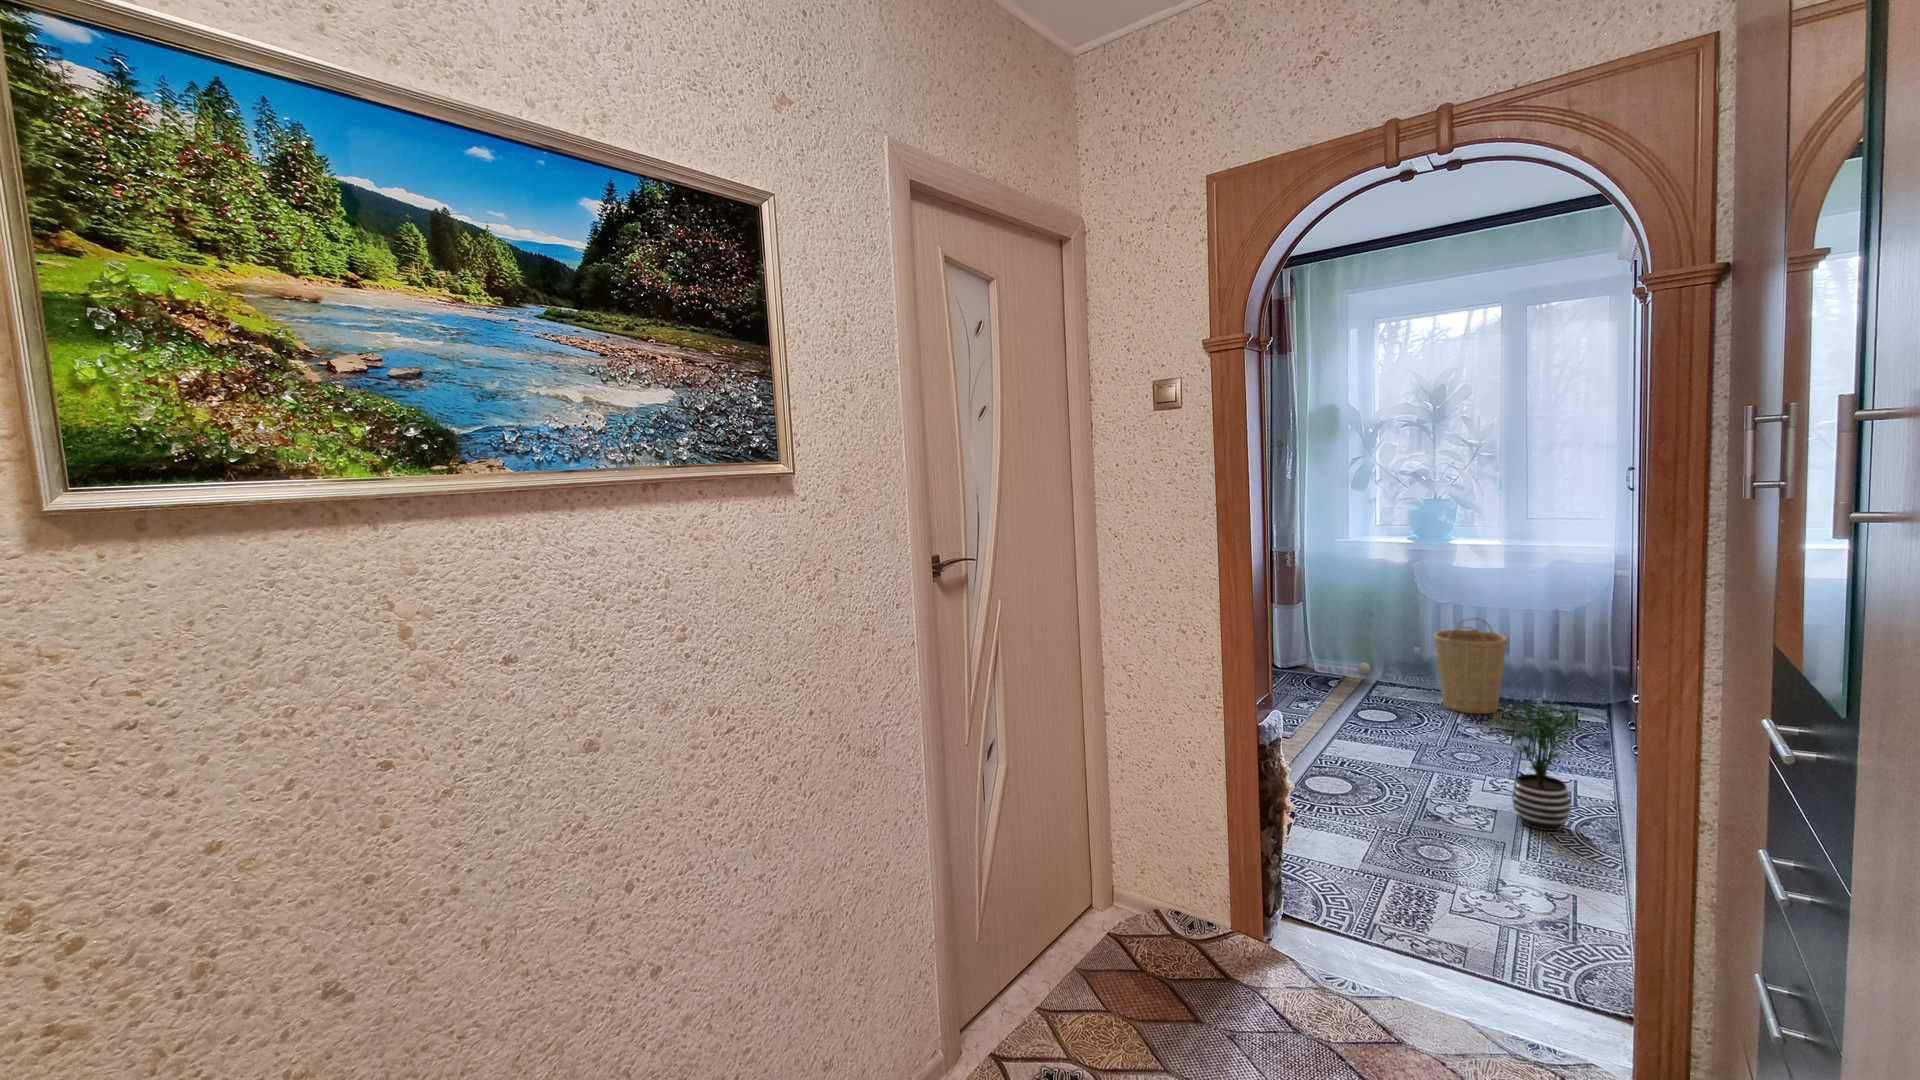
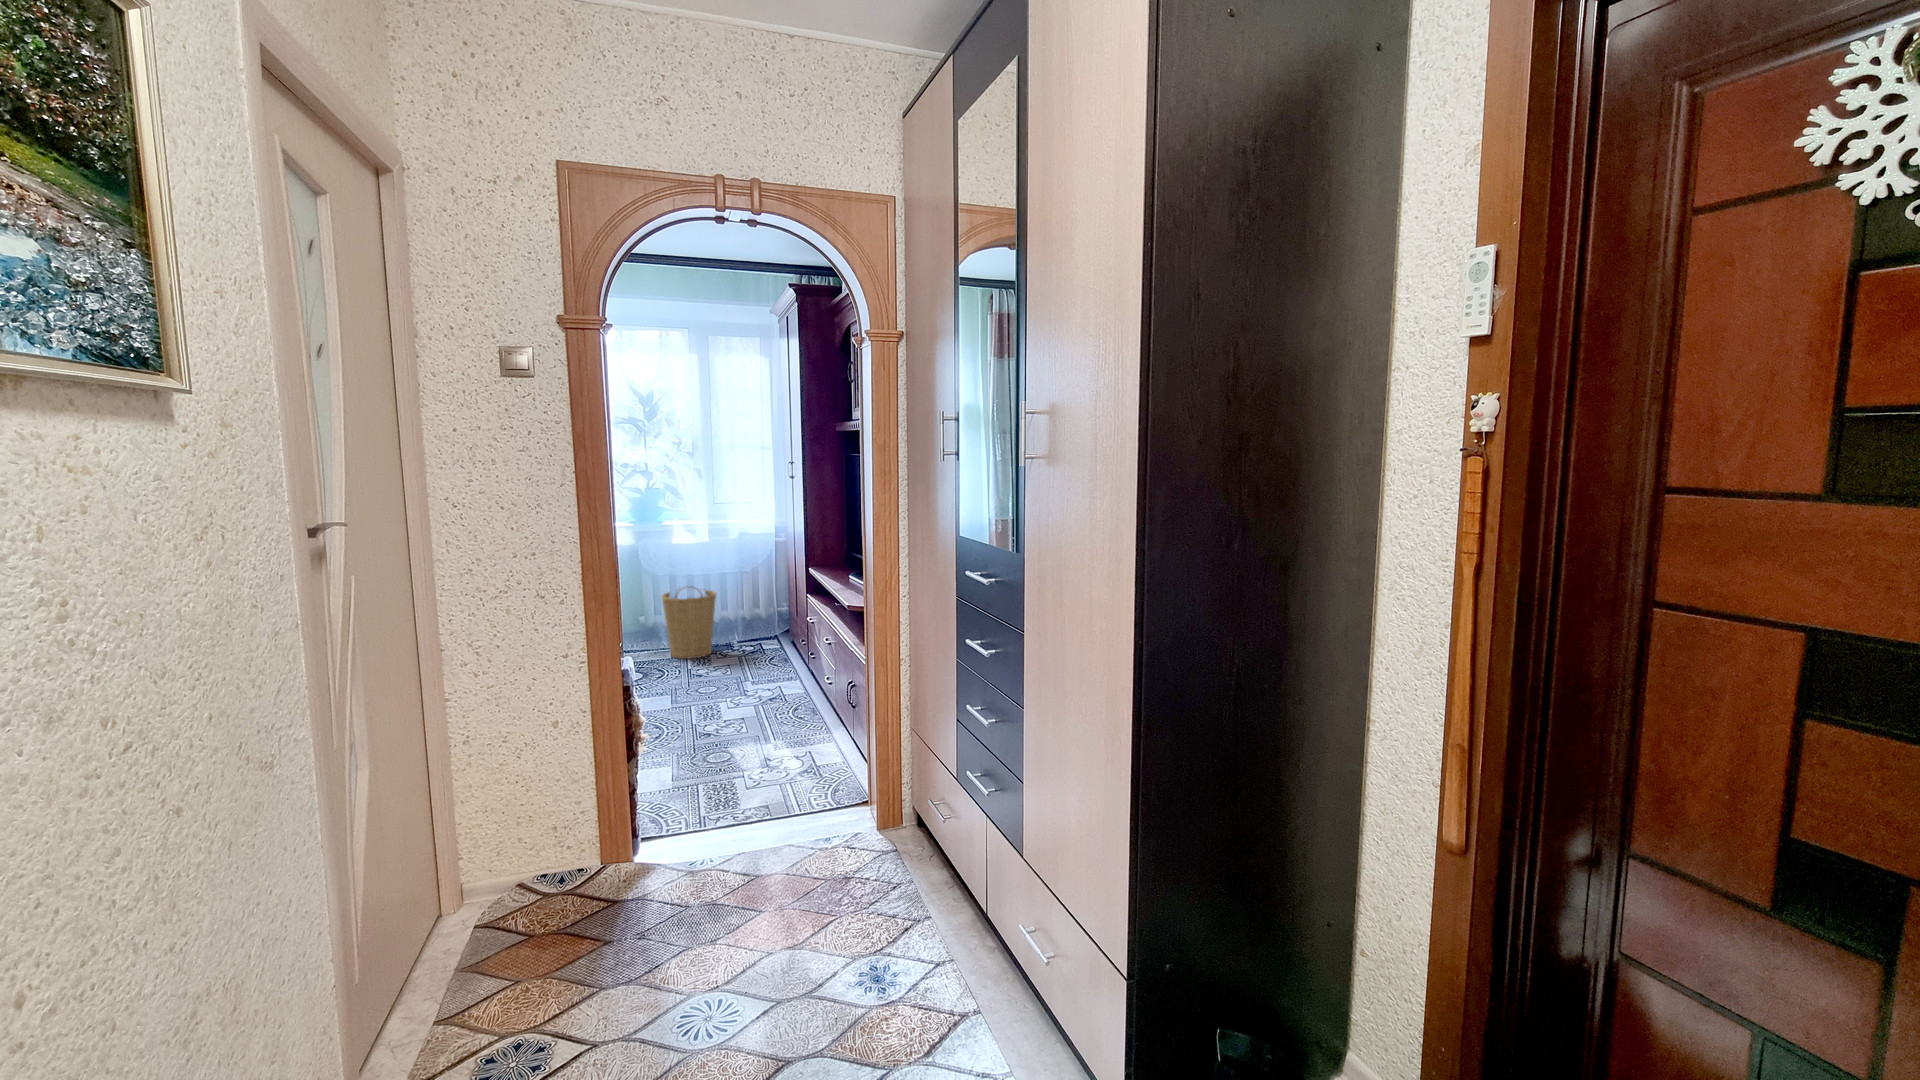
potted plant: present [1485,699,1583,831] -> none [733,624,803,723]

